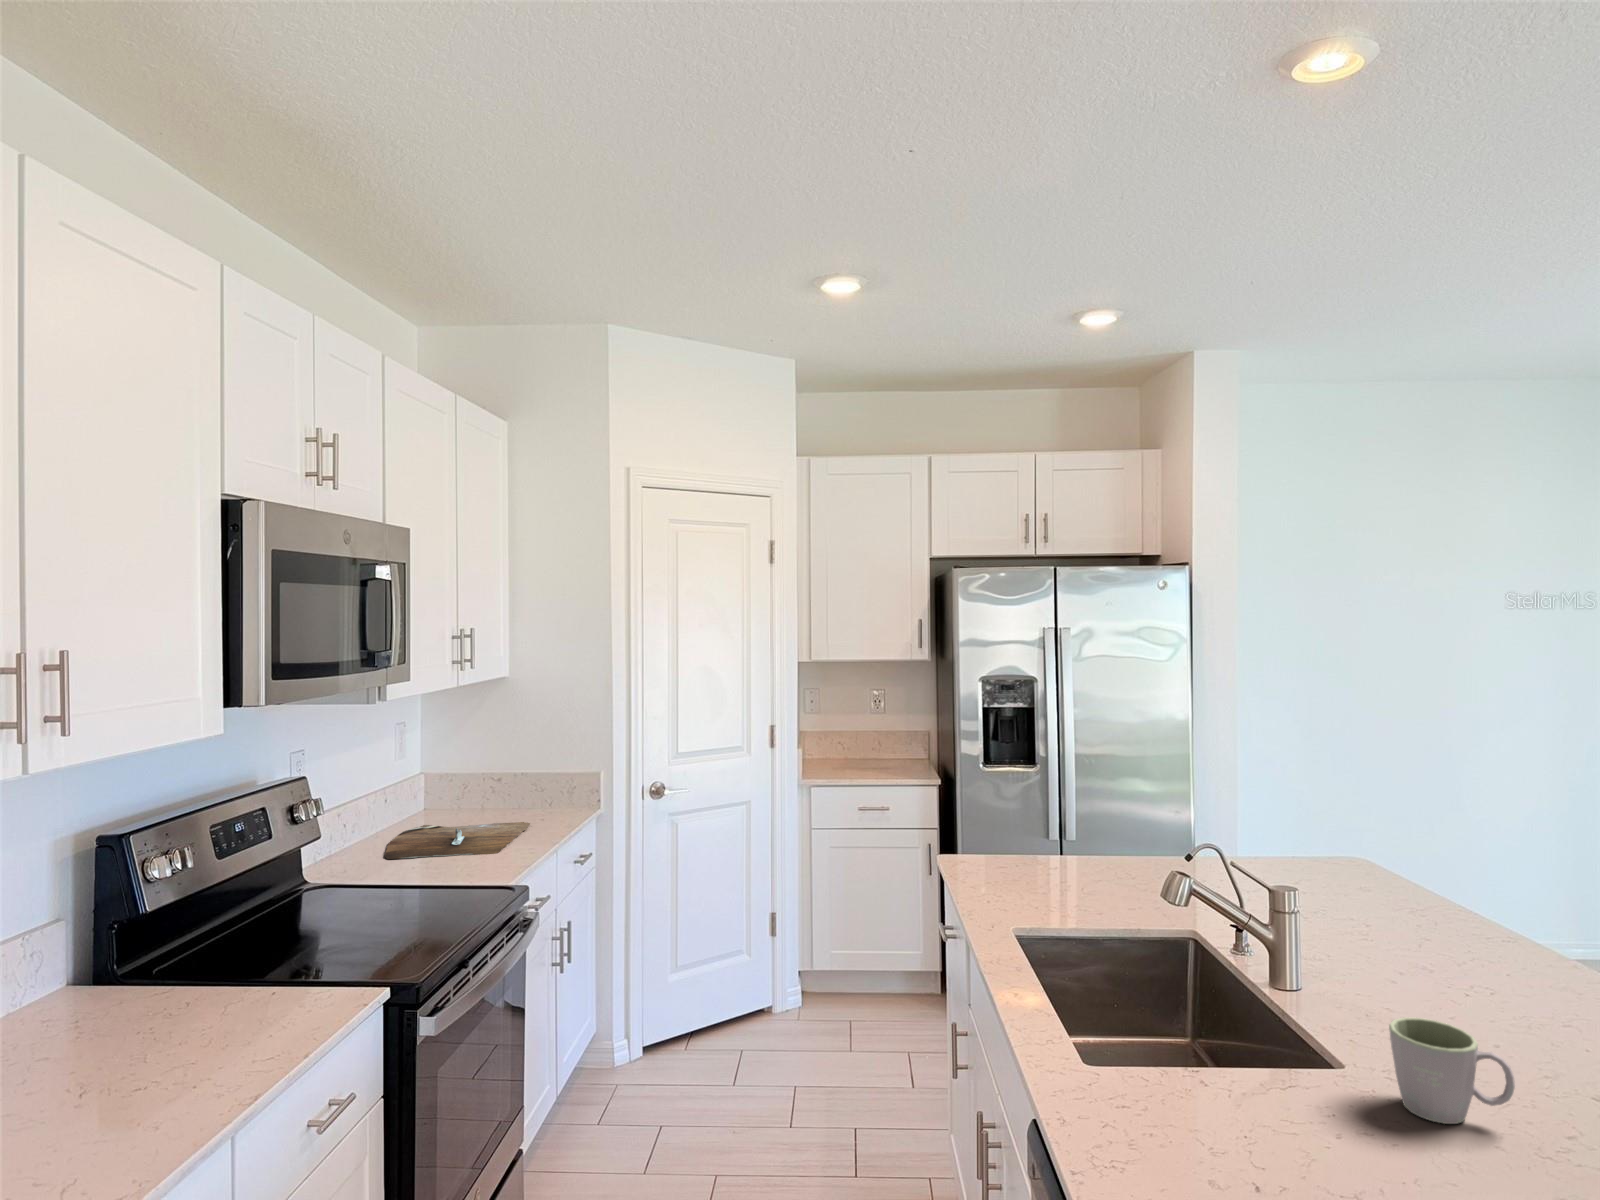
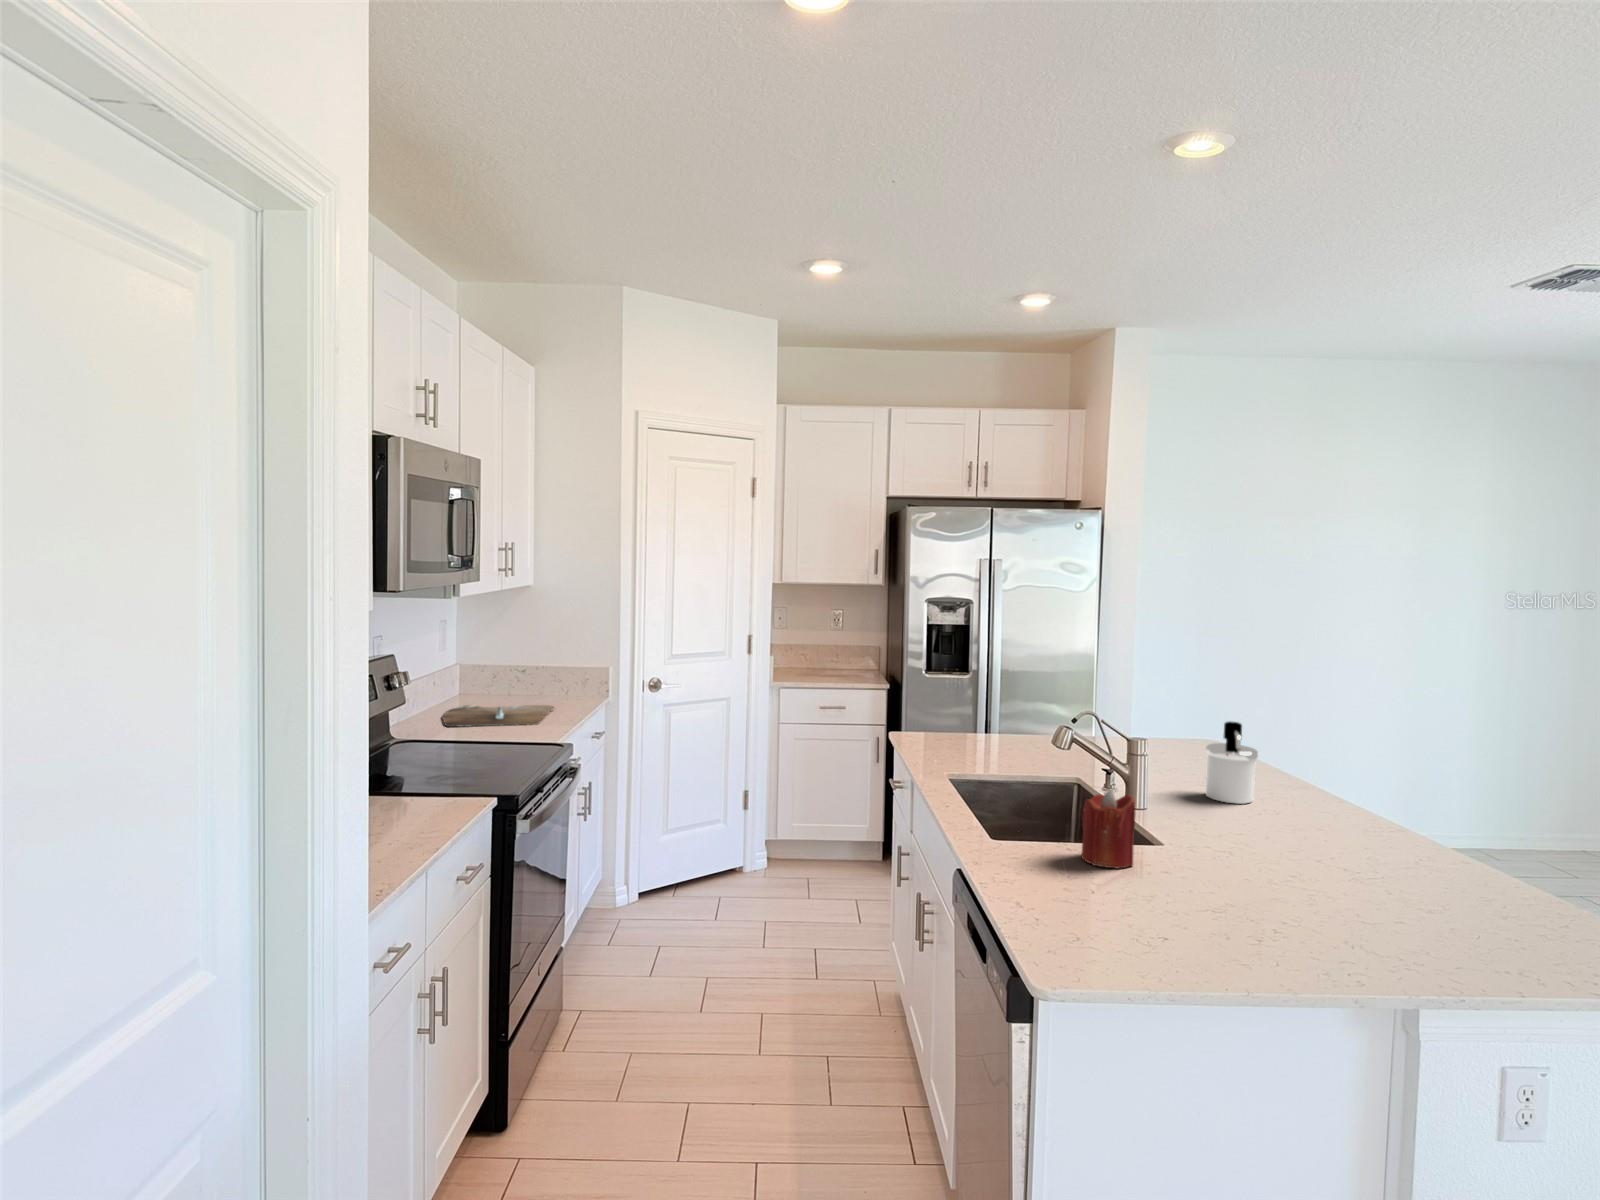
soap dispenser: none [1386,859,1468,983] -> present [1206,722,1258,804]
candle: none [1228,1006,1323,1145] -> present [1081,789,1135,868]
mug: present [1389,1018,1515,1124] -> none [1182,803,1250,861]

